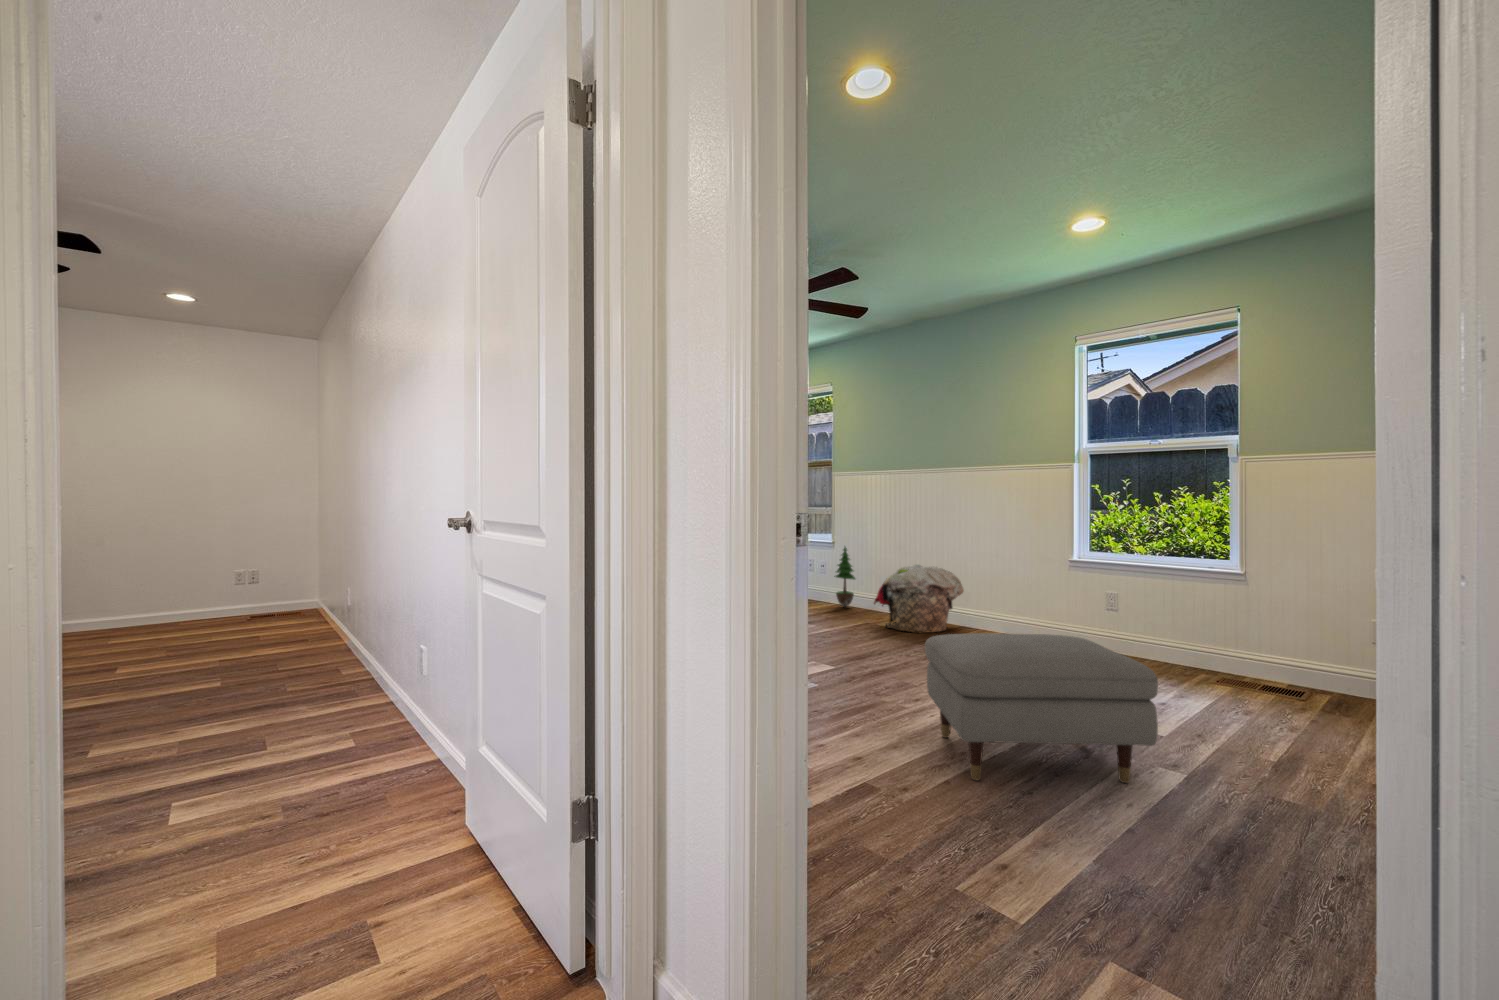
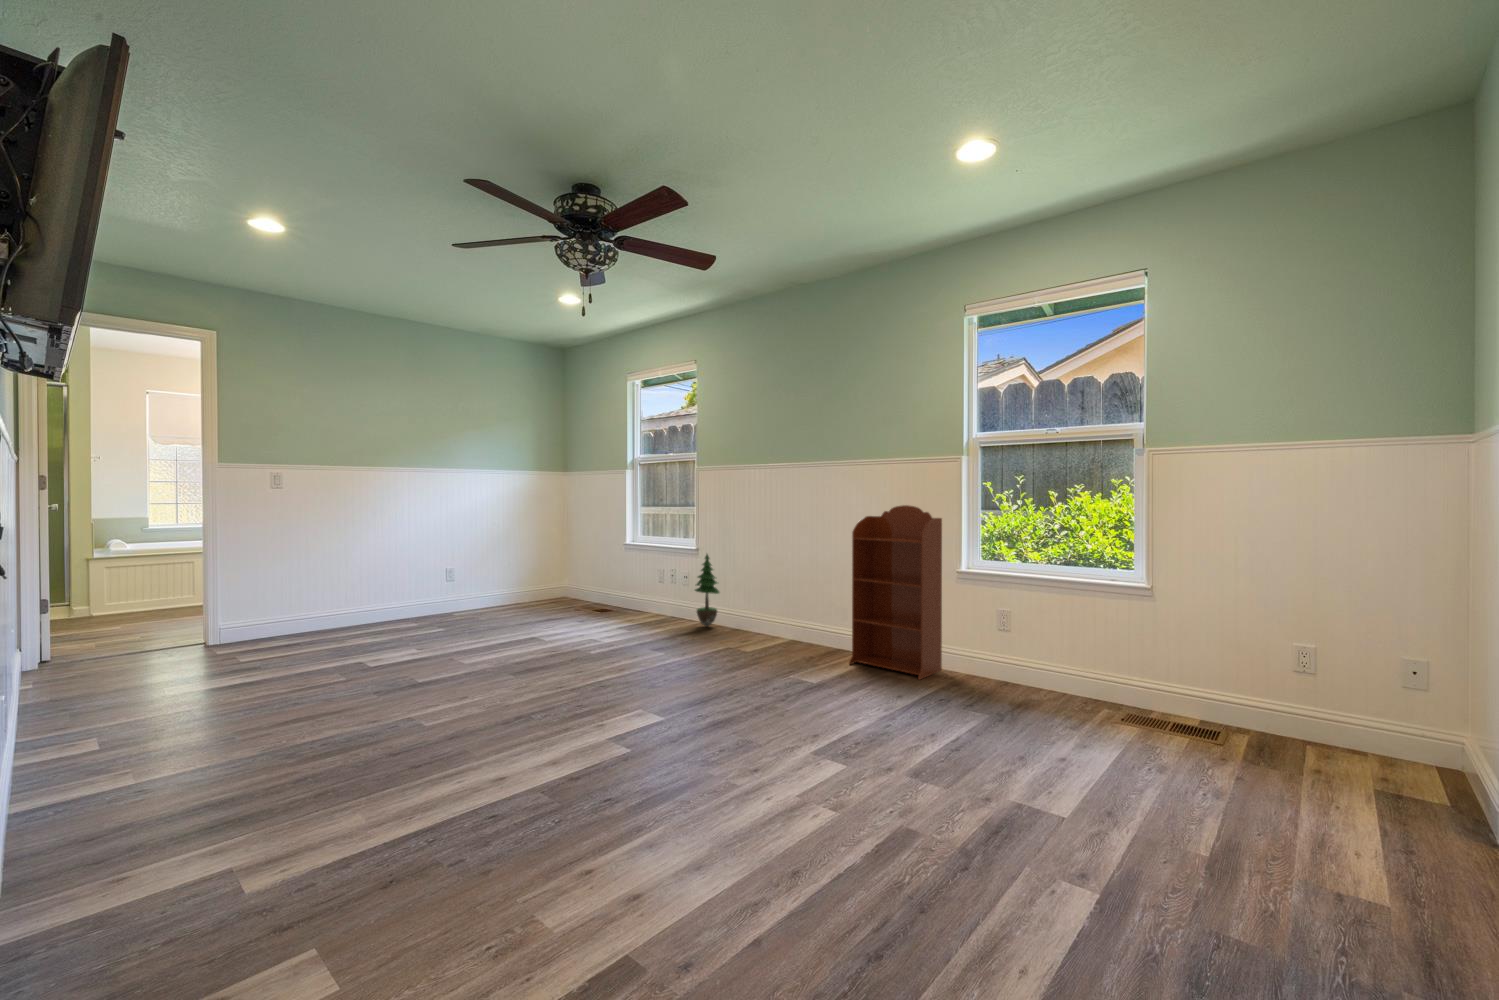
bookcase: none [974,505,1057,650] -> present [849,505,942,680]
laundry basket: present [874,565,964,633] -> none [734,577,838,662]
ottoman: present [925,633,1158,783] -> none [750,690,1062,934]

